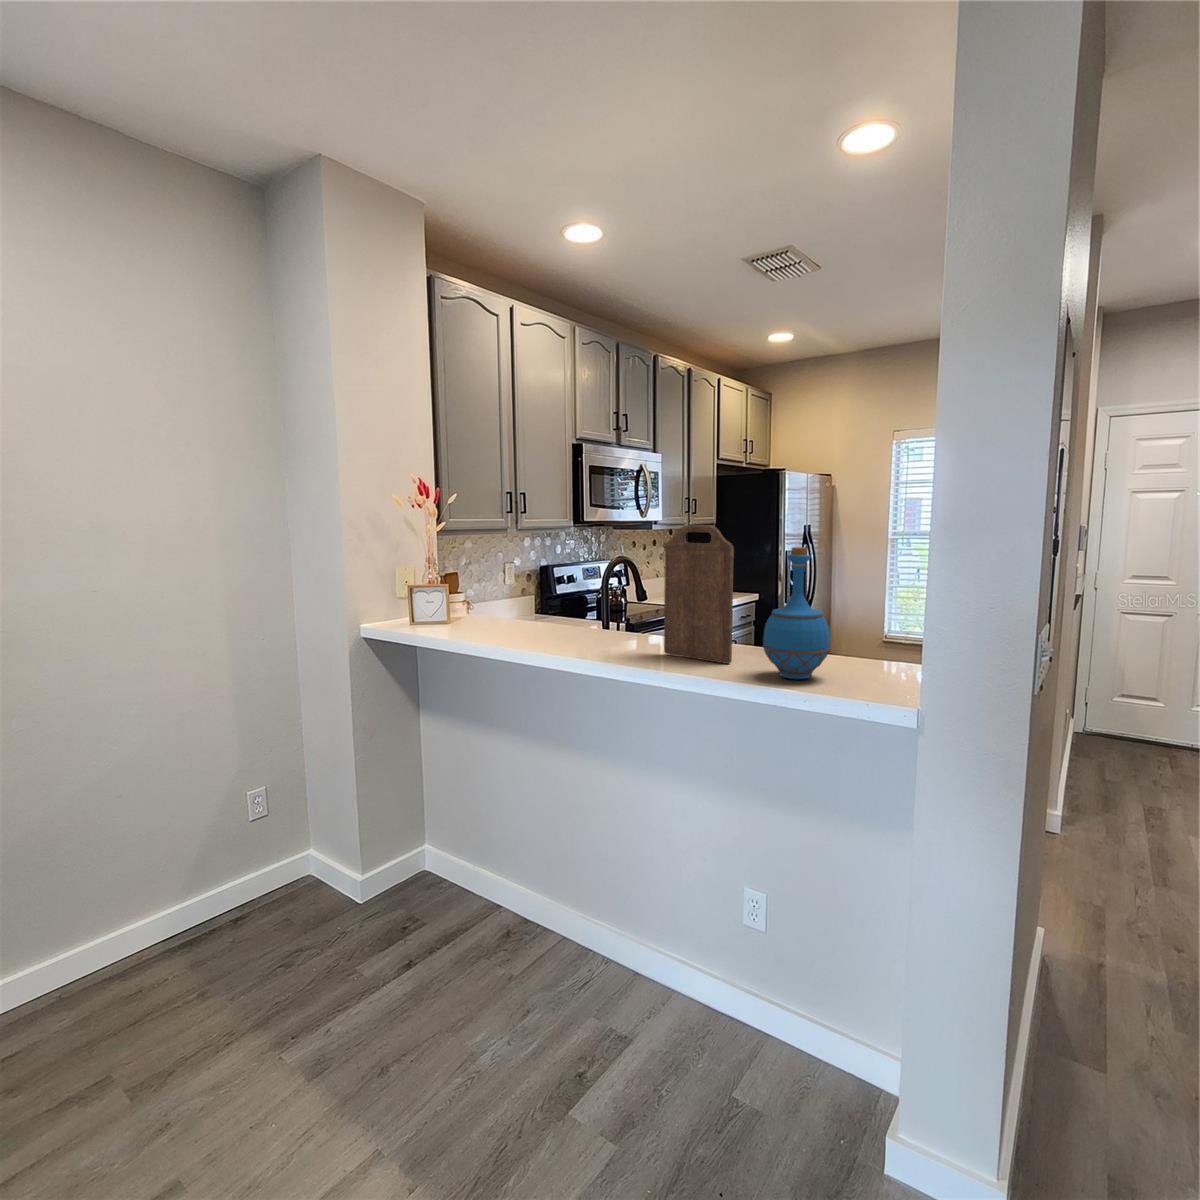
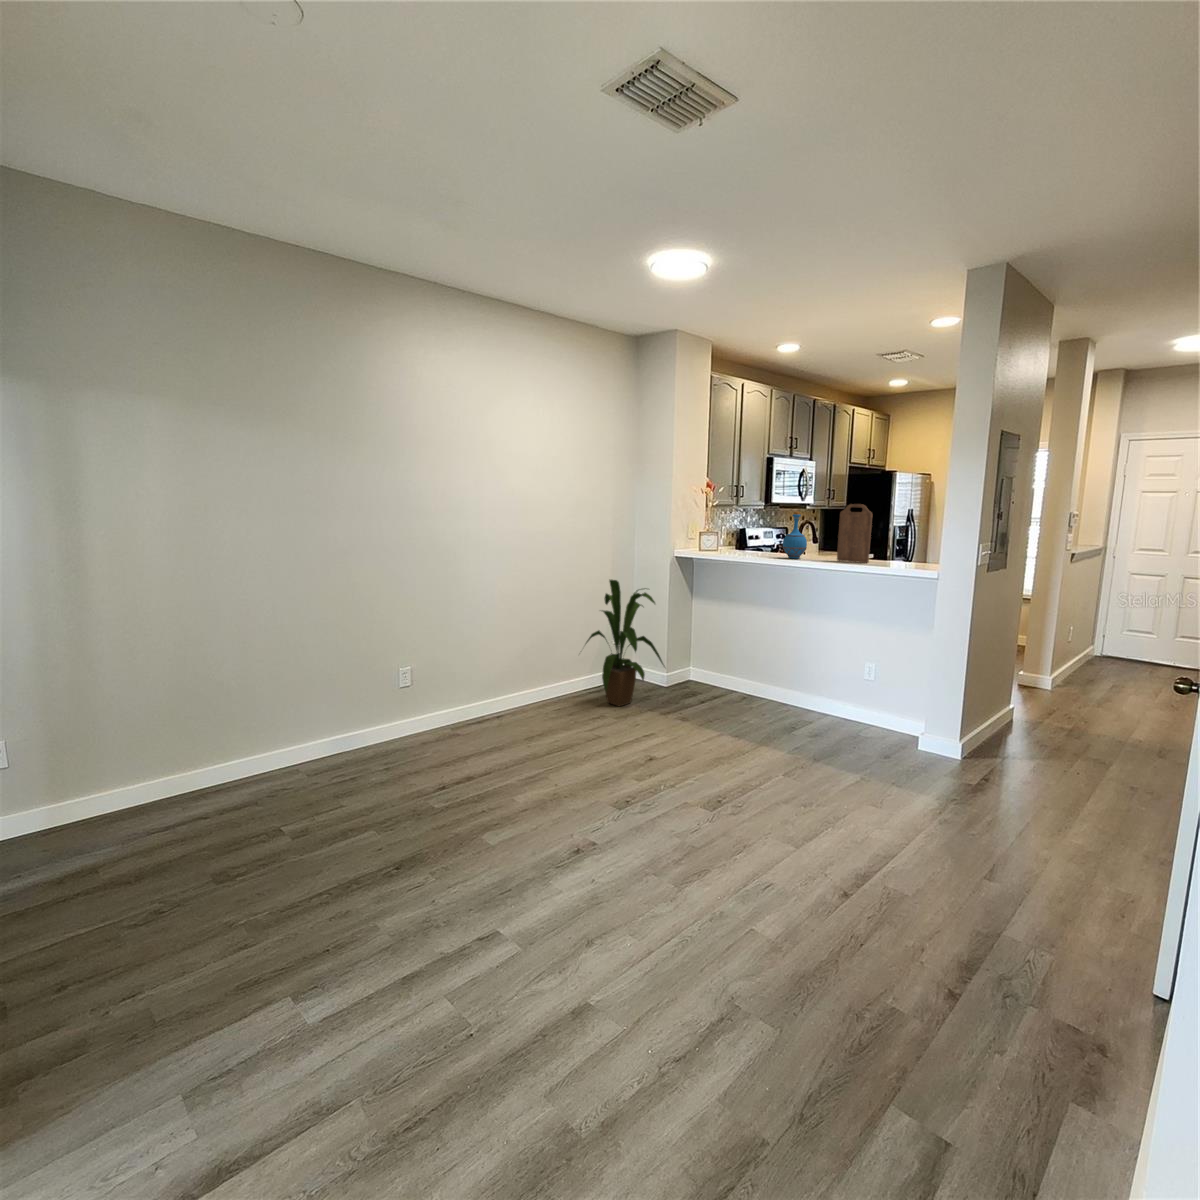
bottle: present [763,547,830,679] -> present [783,512,807,559]
house plant: none [113,718,330,995] -> present [586,580,664,706]

